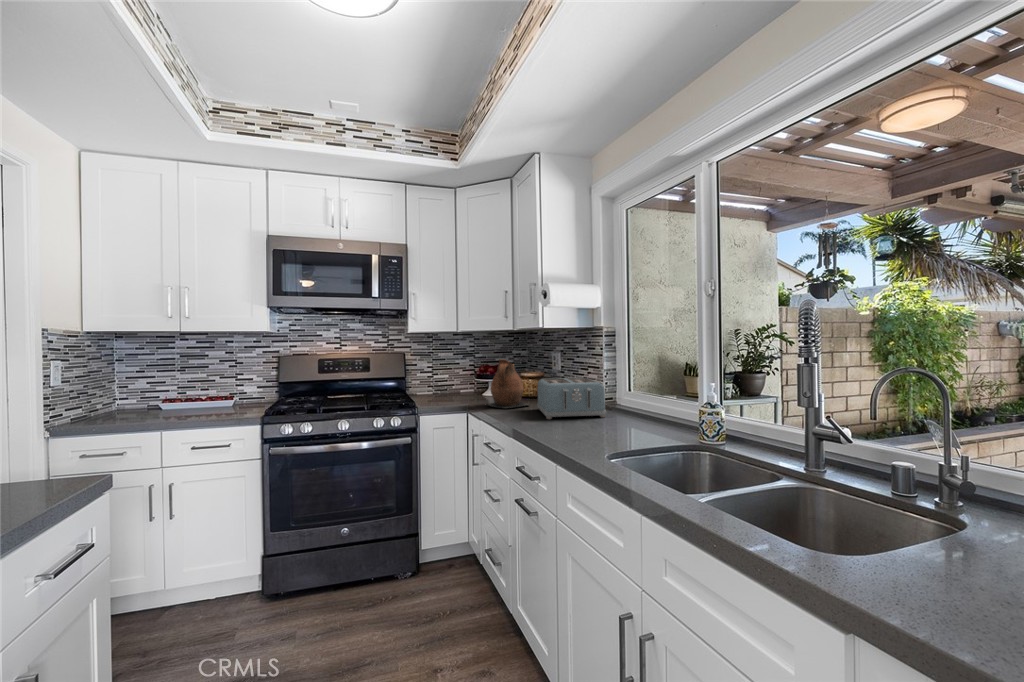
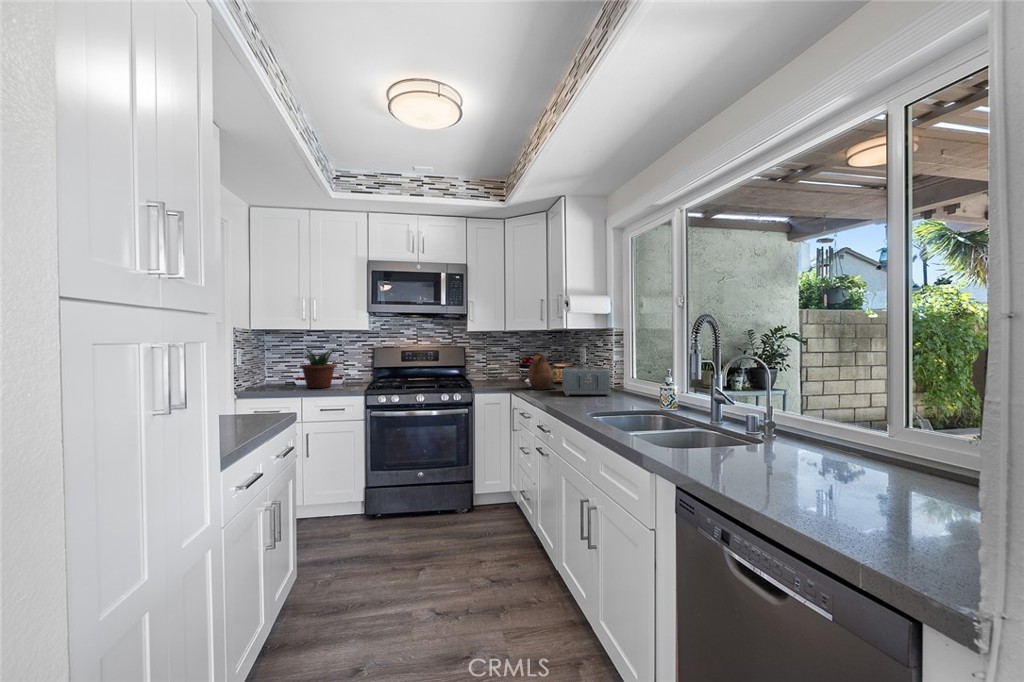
potted plant: none [153,357,227,416] -> present [300,348,338,388]

